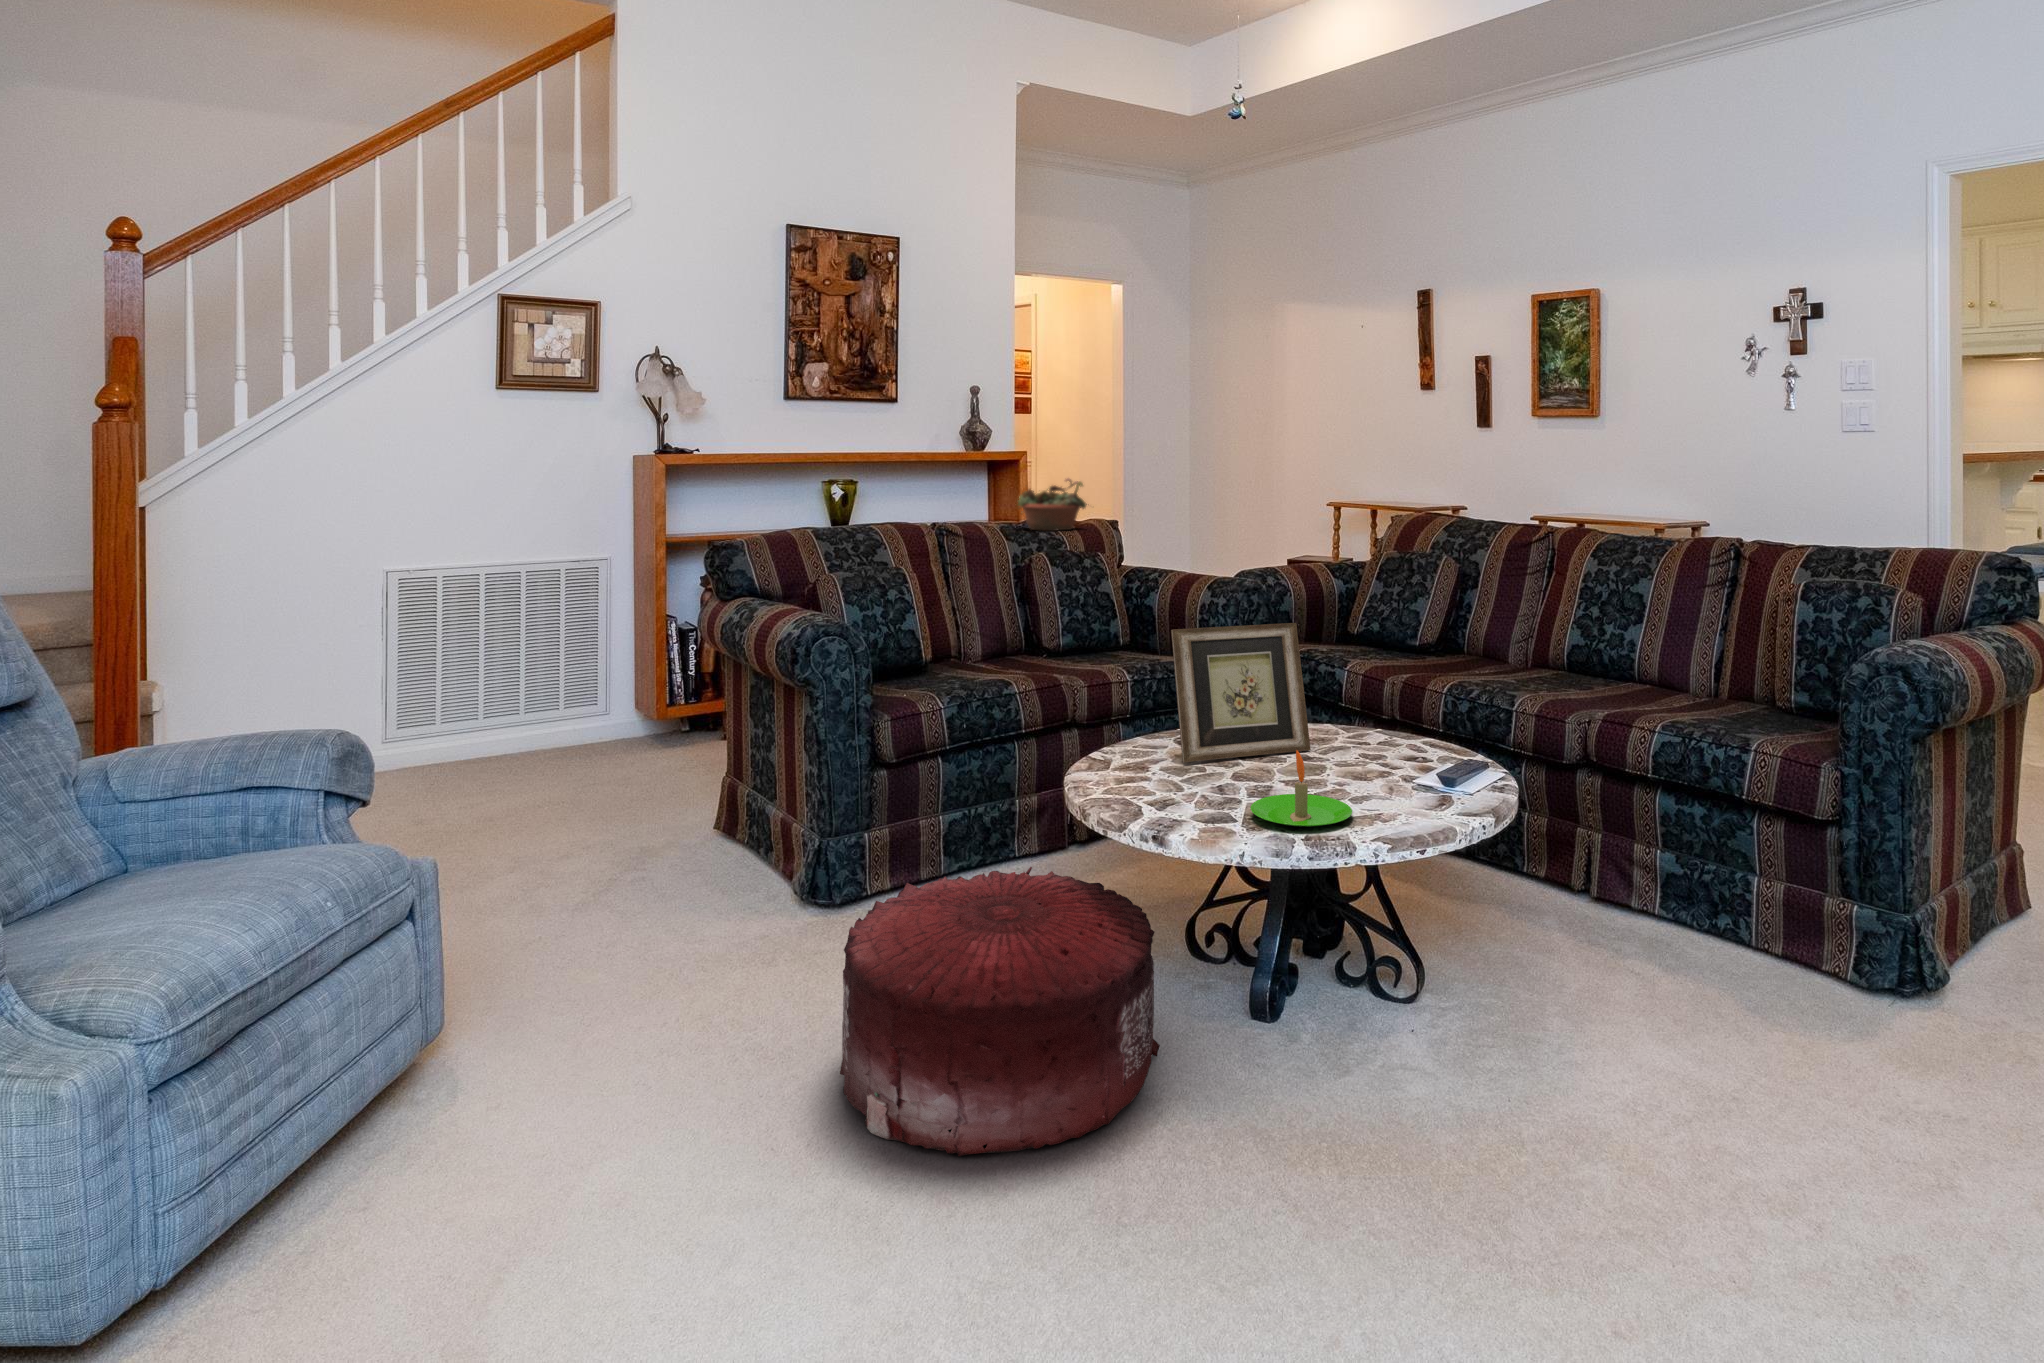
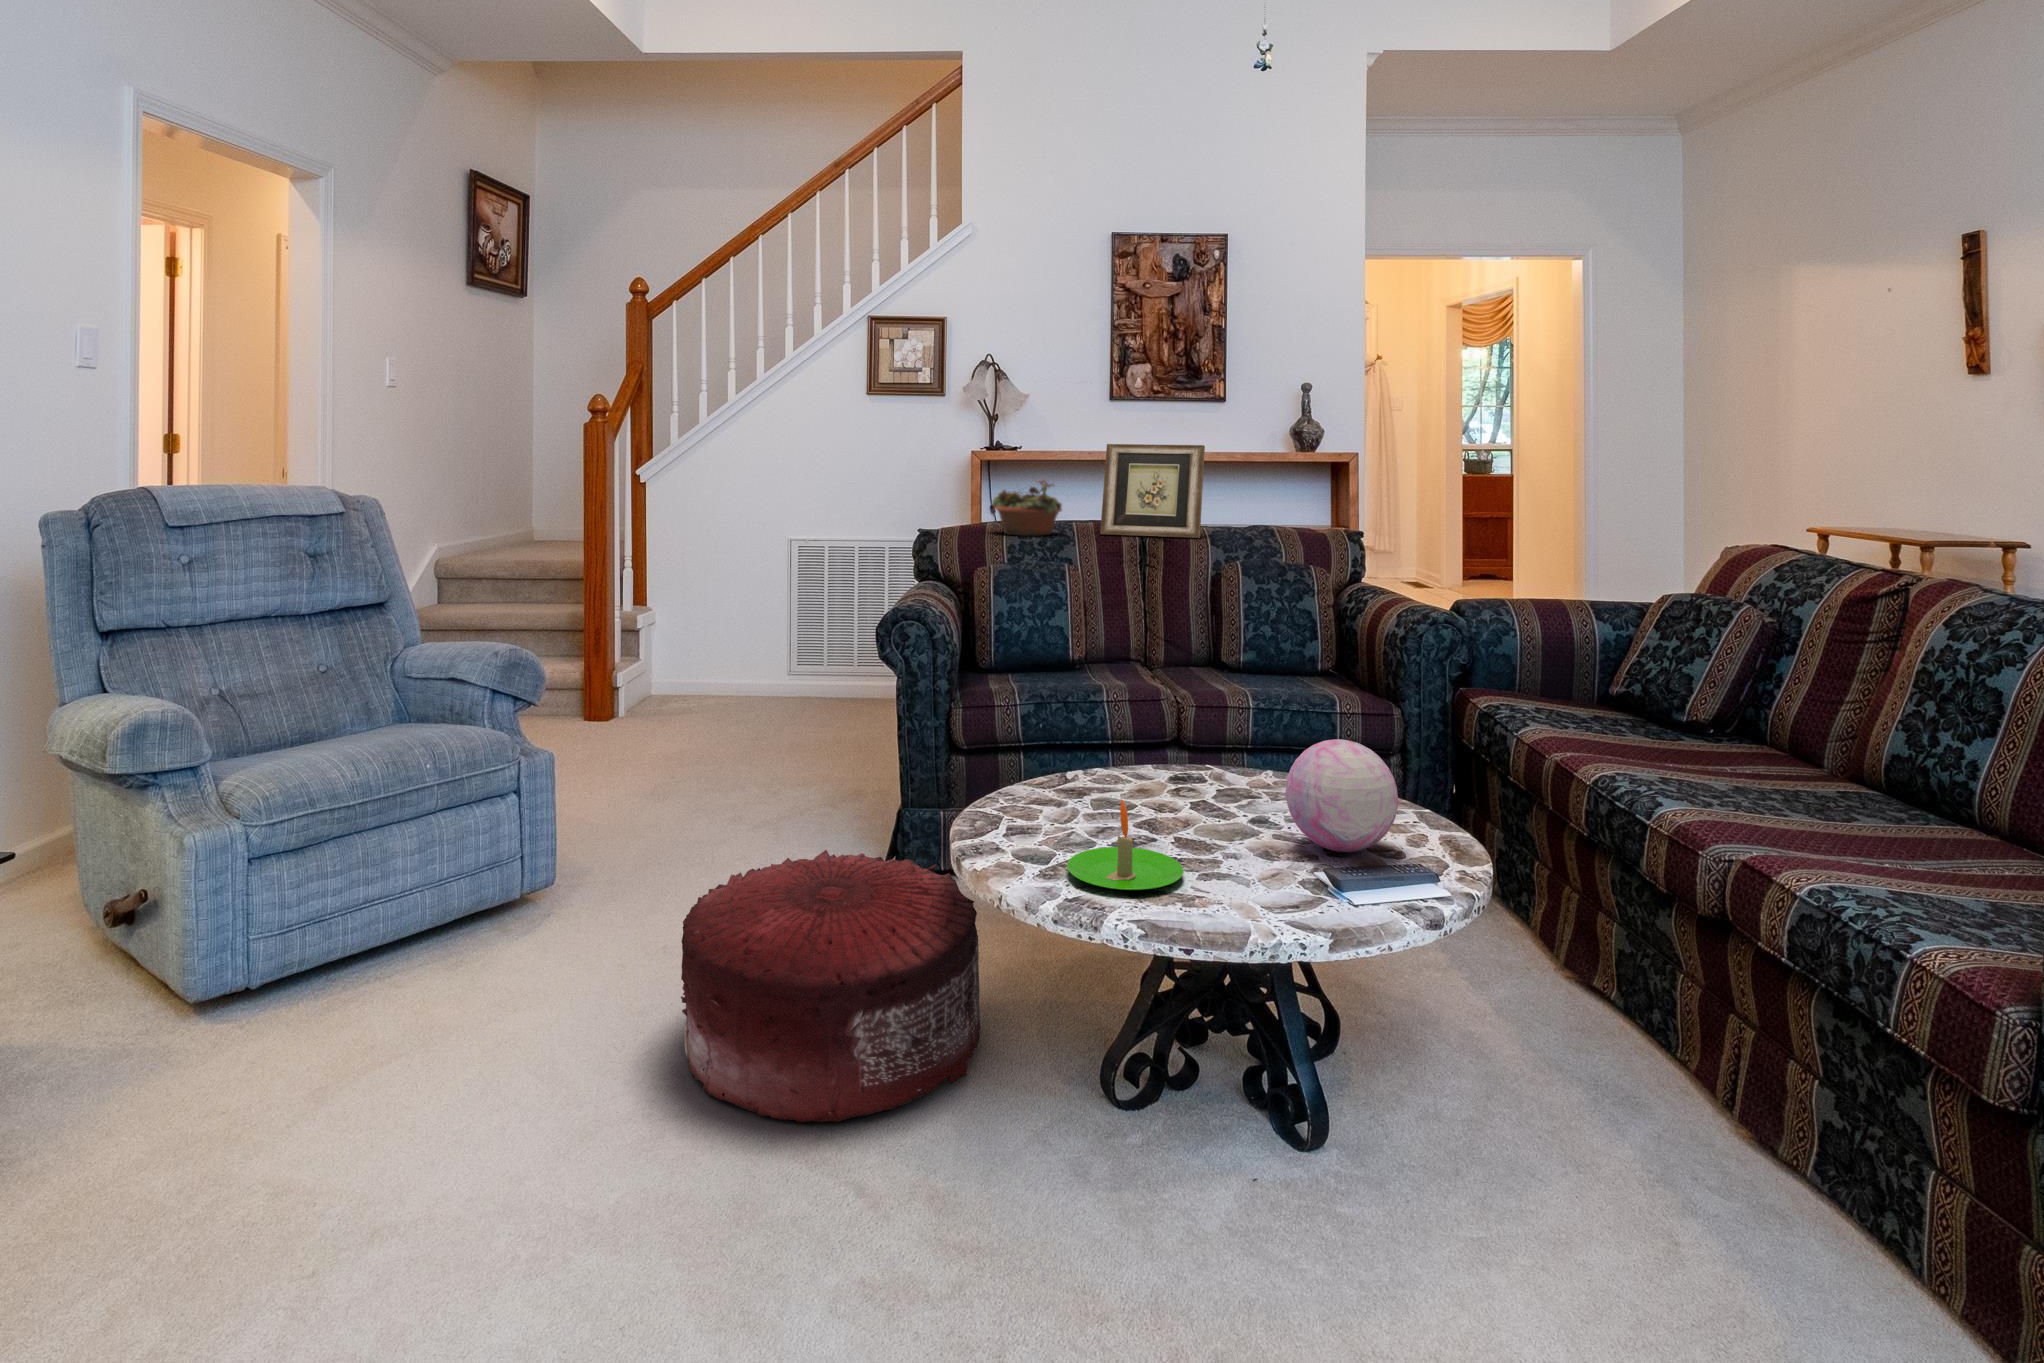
succulent planter: present [1018,478,1087,531] -> present [992,480,1062,536]
picture frame: present [1171,623,1311,762] -> present [1100,444,1205,538]
decorative orb: none [1338,677,1427,767] -> present [1286,739,1398,852]

